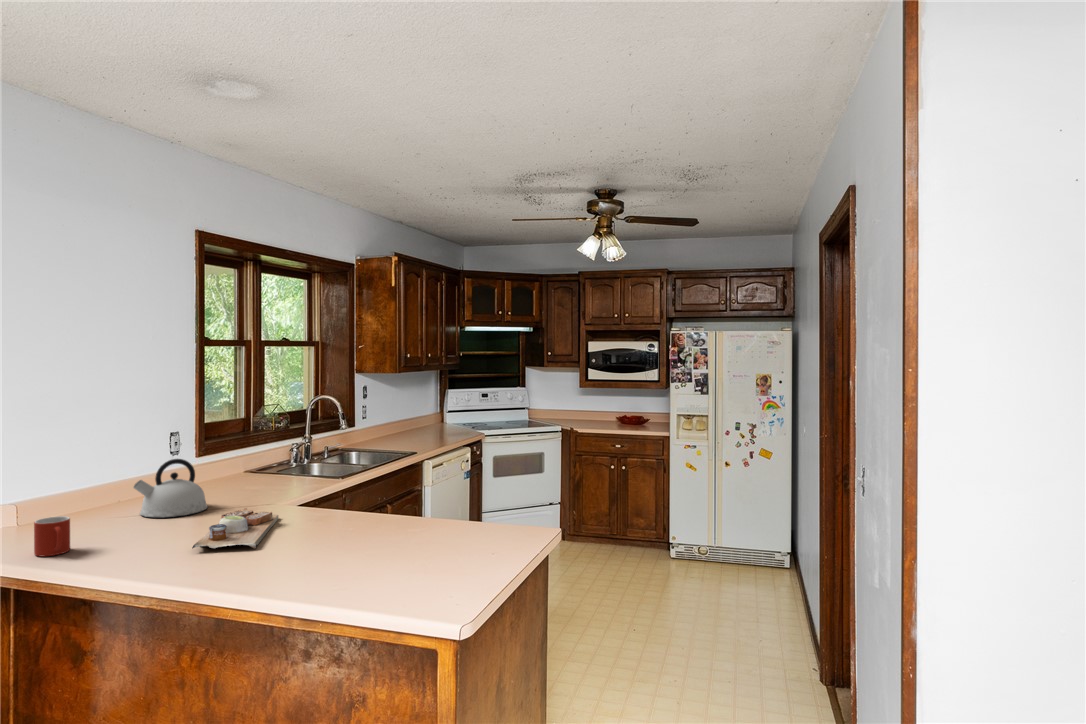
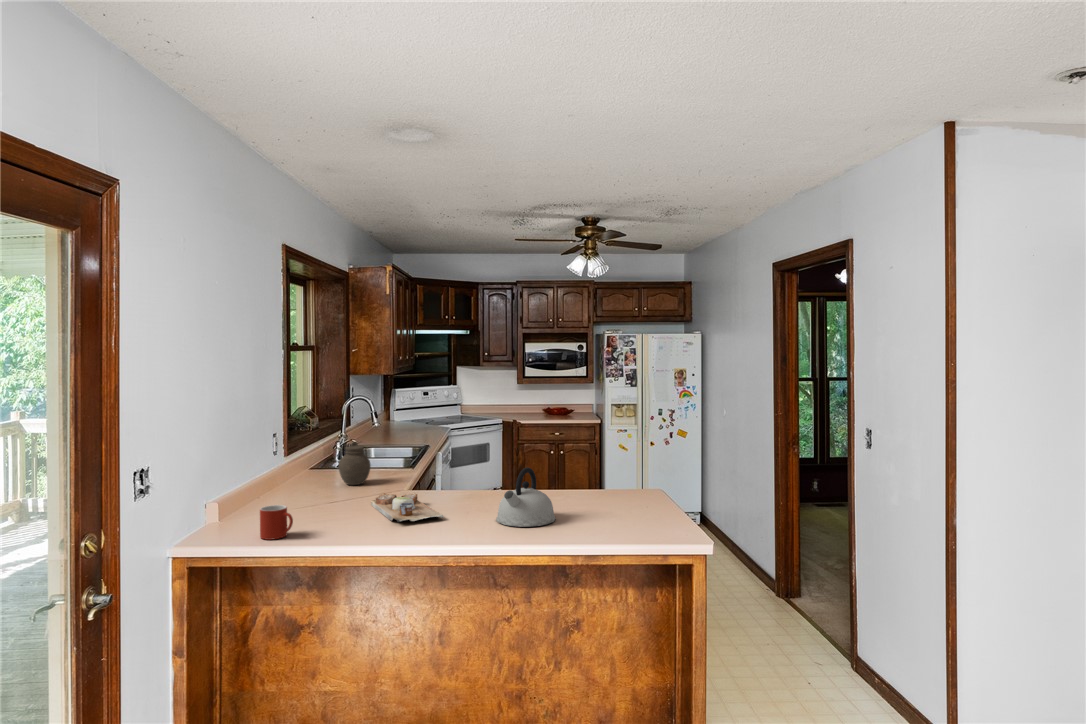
jar: none [246,447,283,495] -> present [339,442,371,485]
kettle: present [134,459,208,517] -> present [496,467,555,527]

